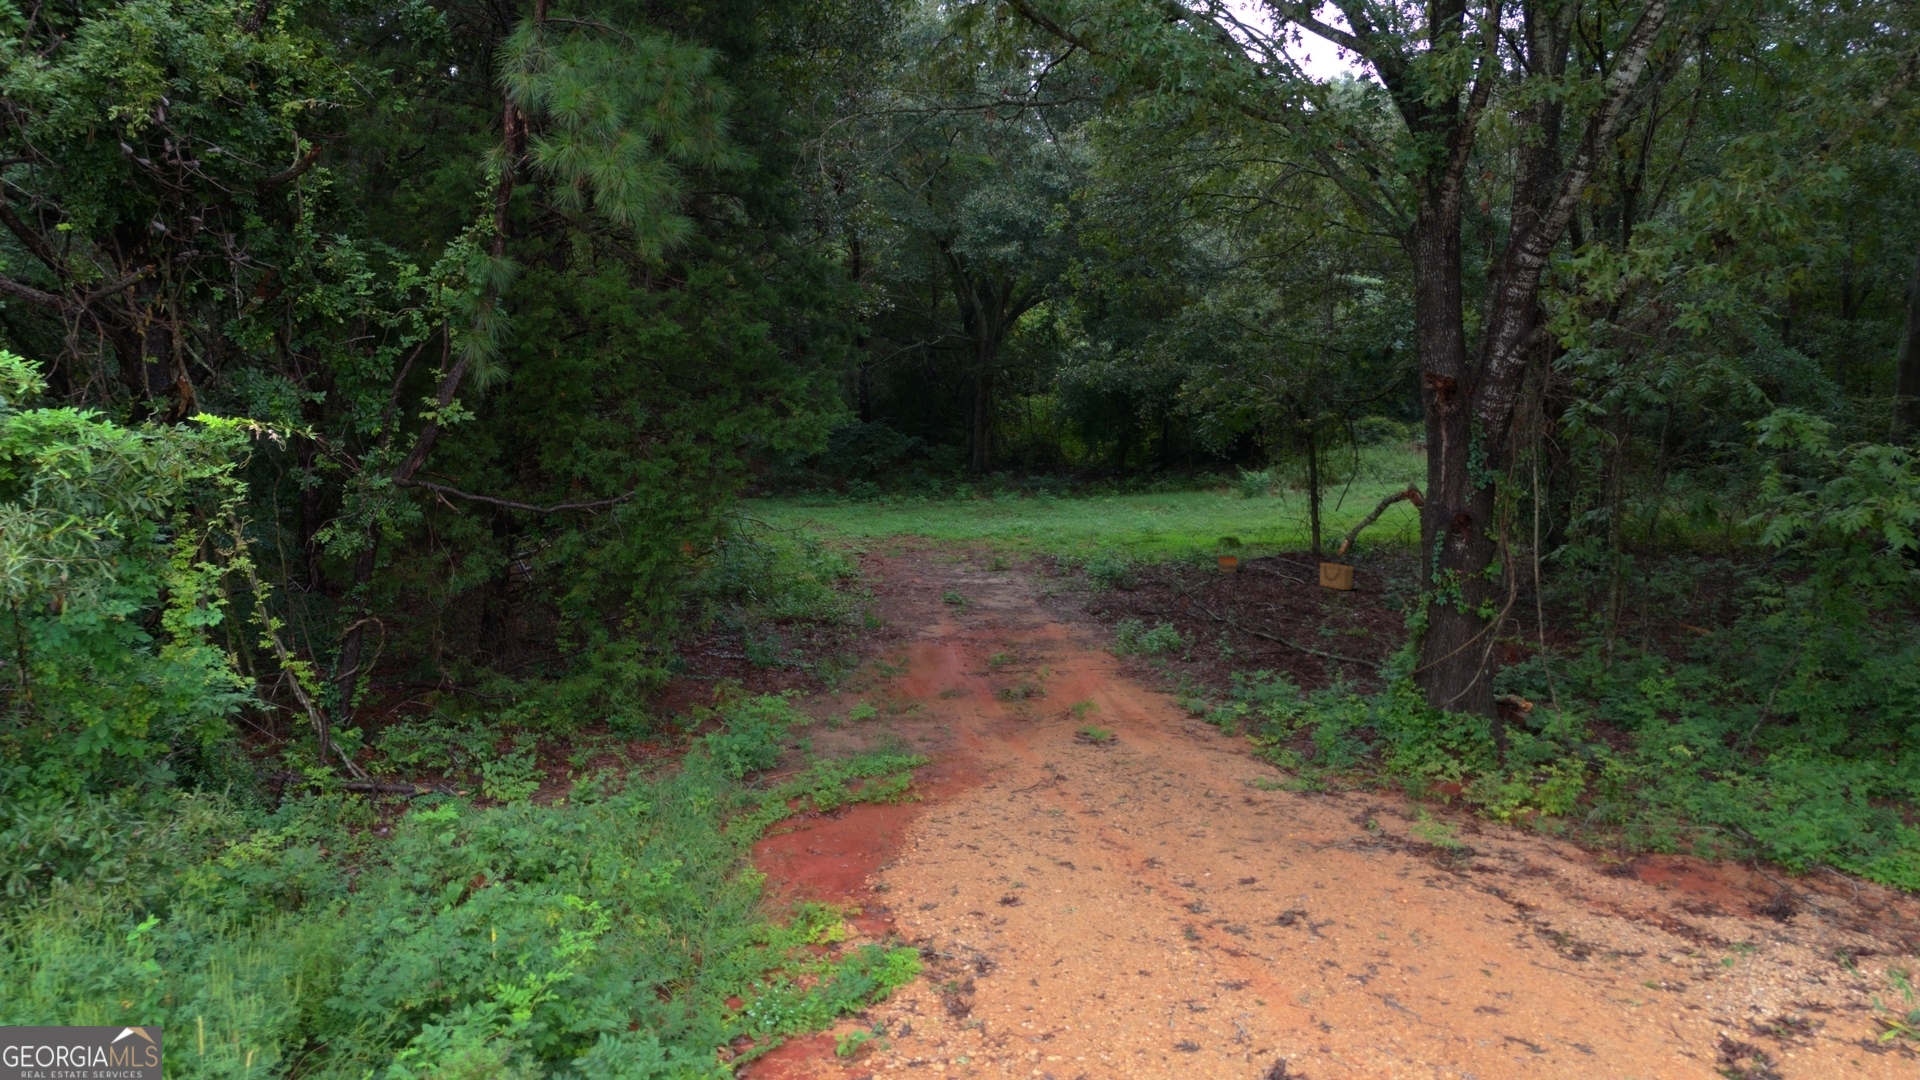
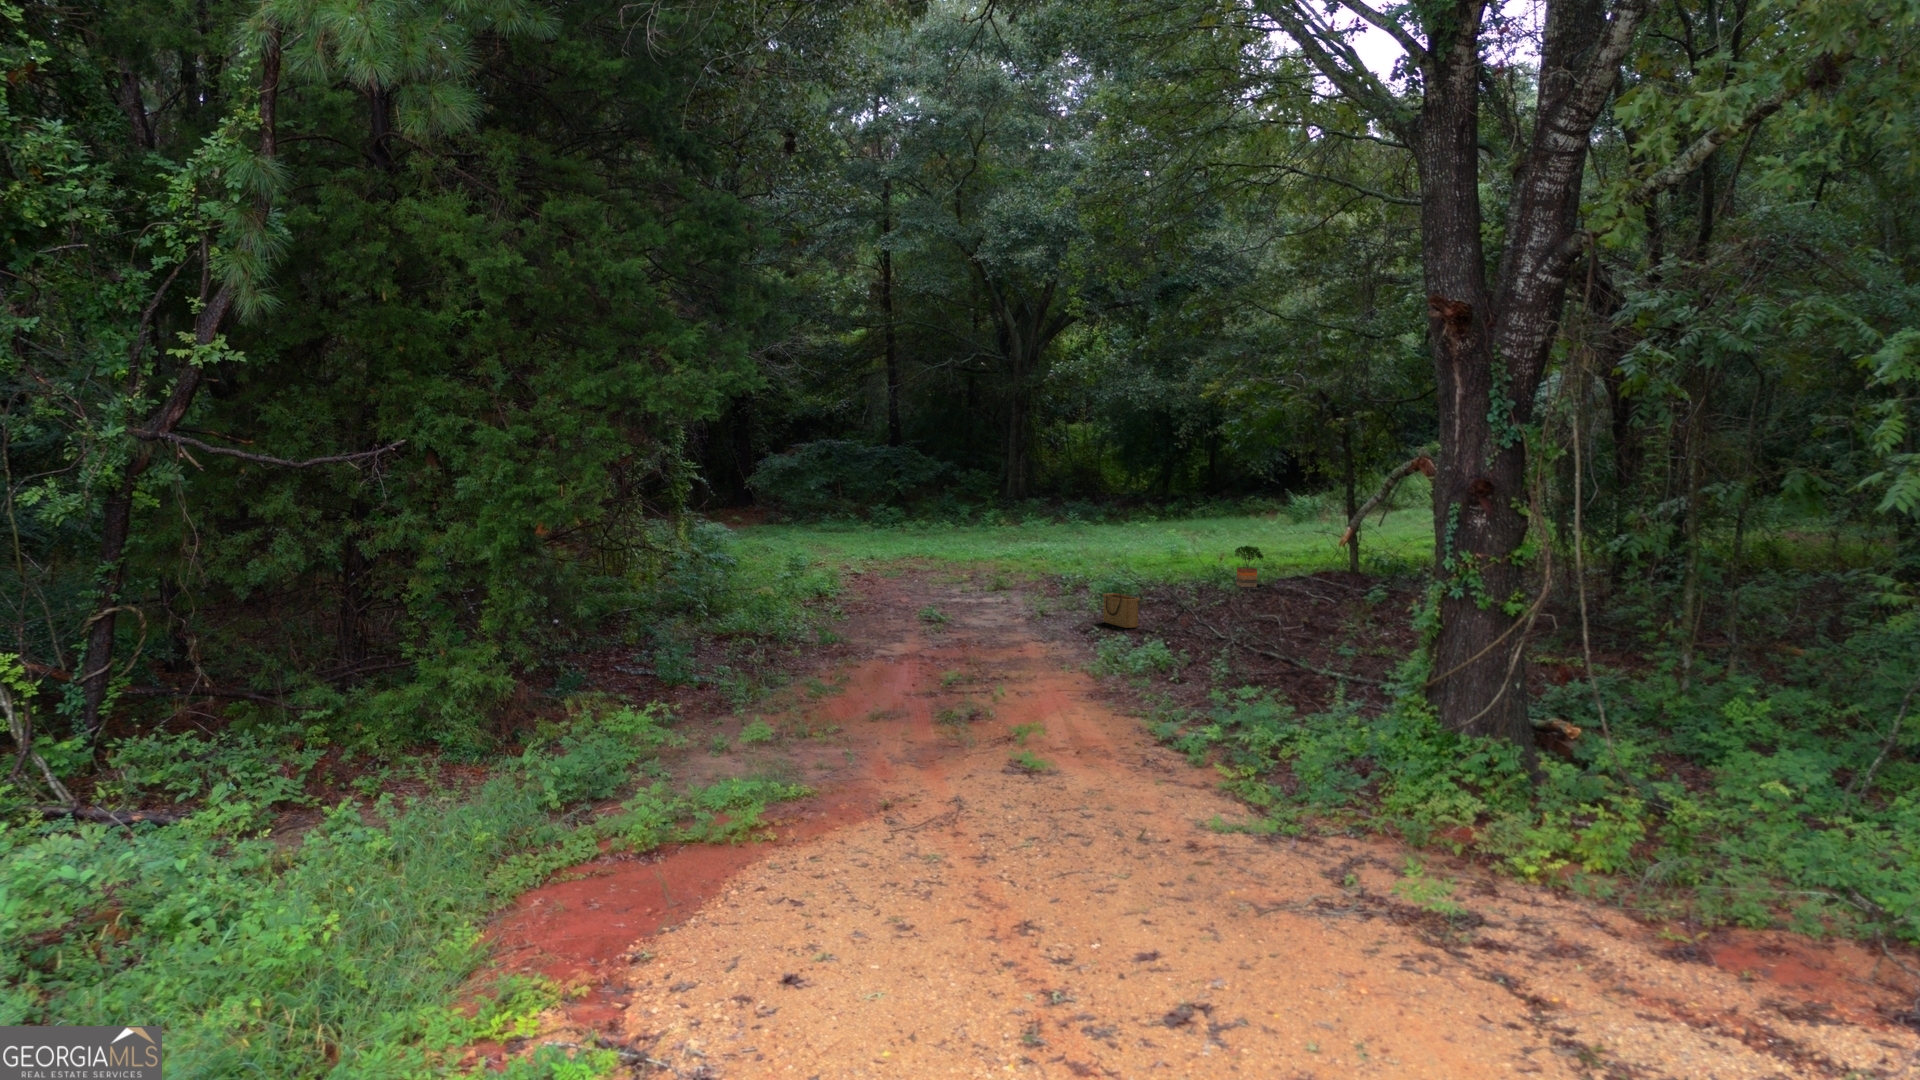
basket: present [1320,563,1353,590] -> present [1102,593,1140,628]

